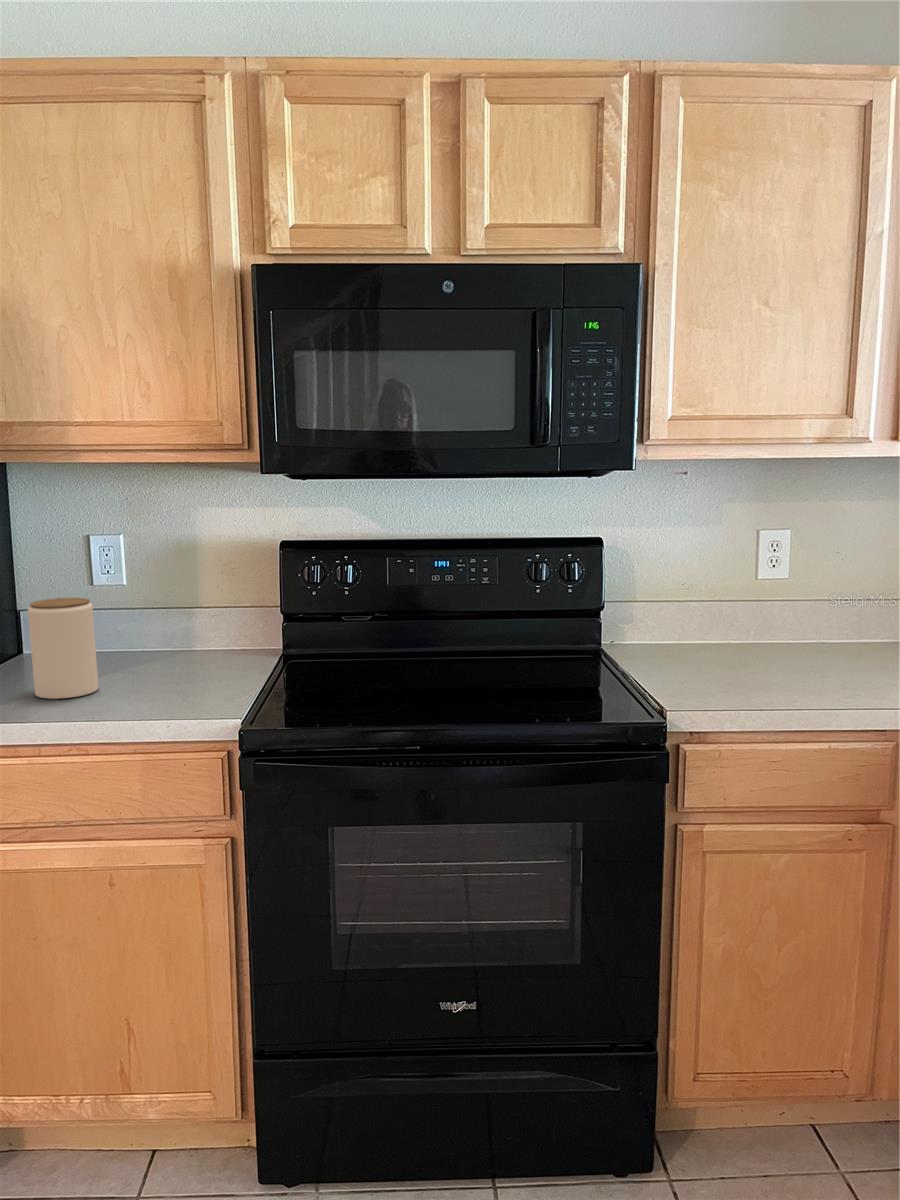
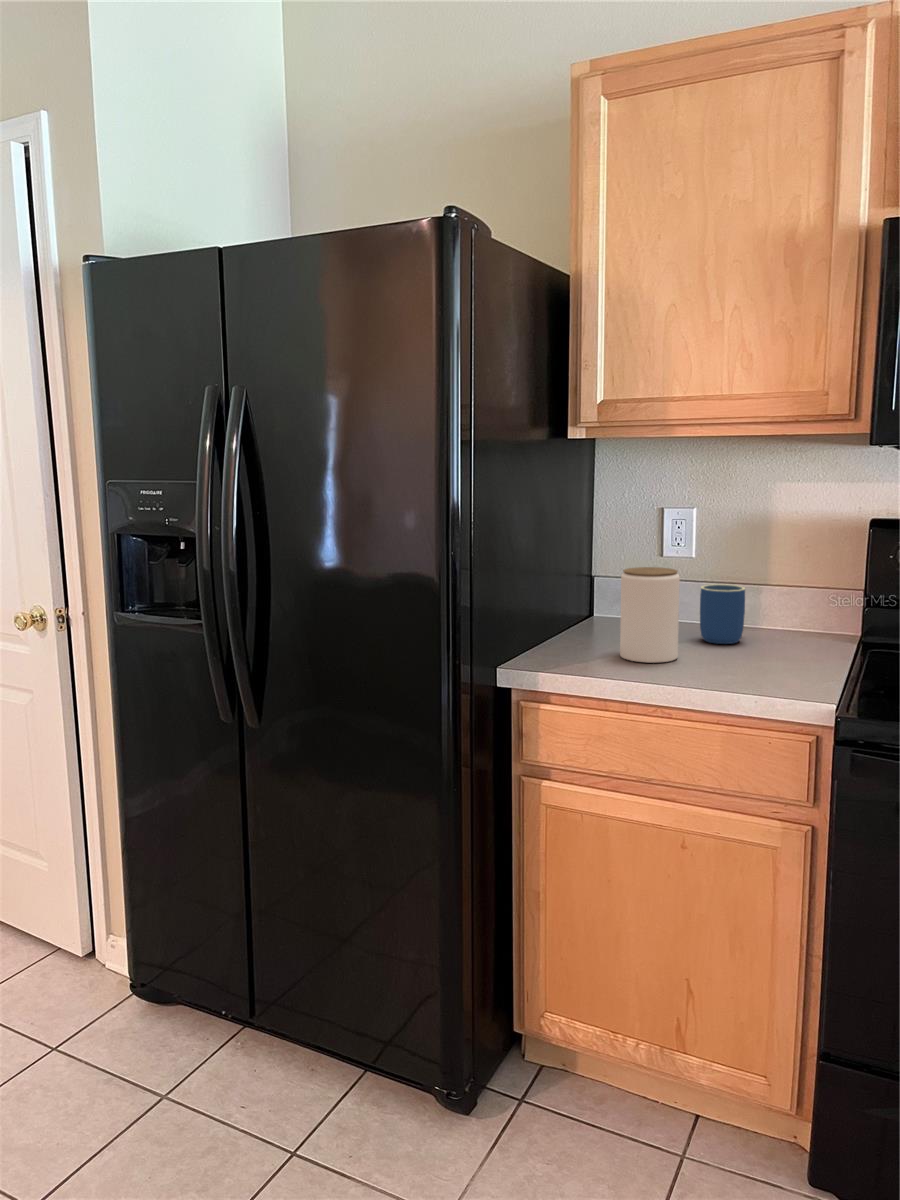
mug: none [125,609,175,670] -> present [700,584,745,644]

